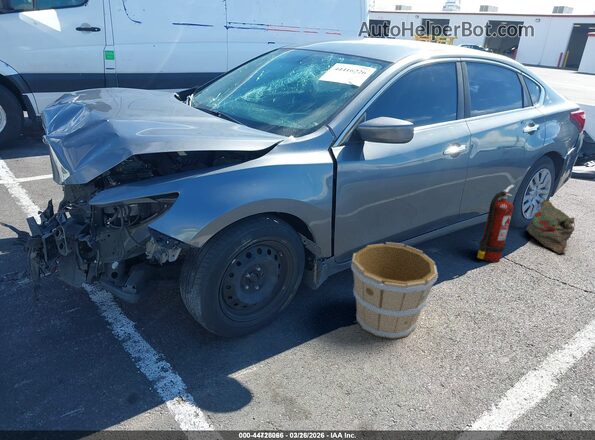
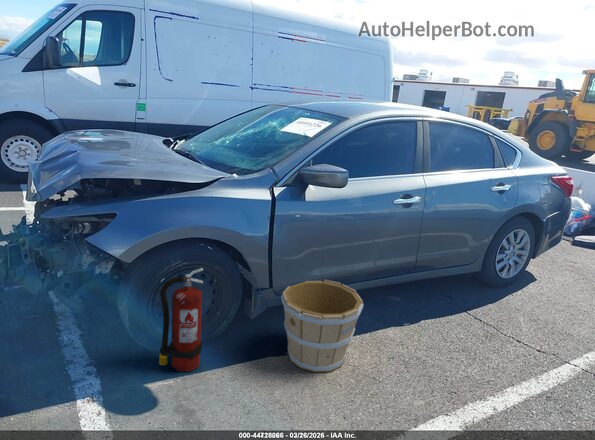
fire extinguisher: present [477,185,514,262] -> present [159,268,203,371]
bag: present [526,200,575,253] -> none [501,260,546,314]

